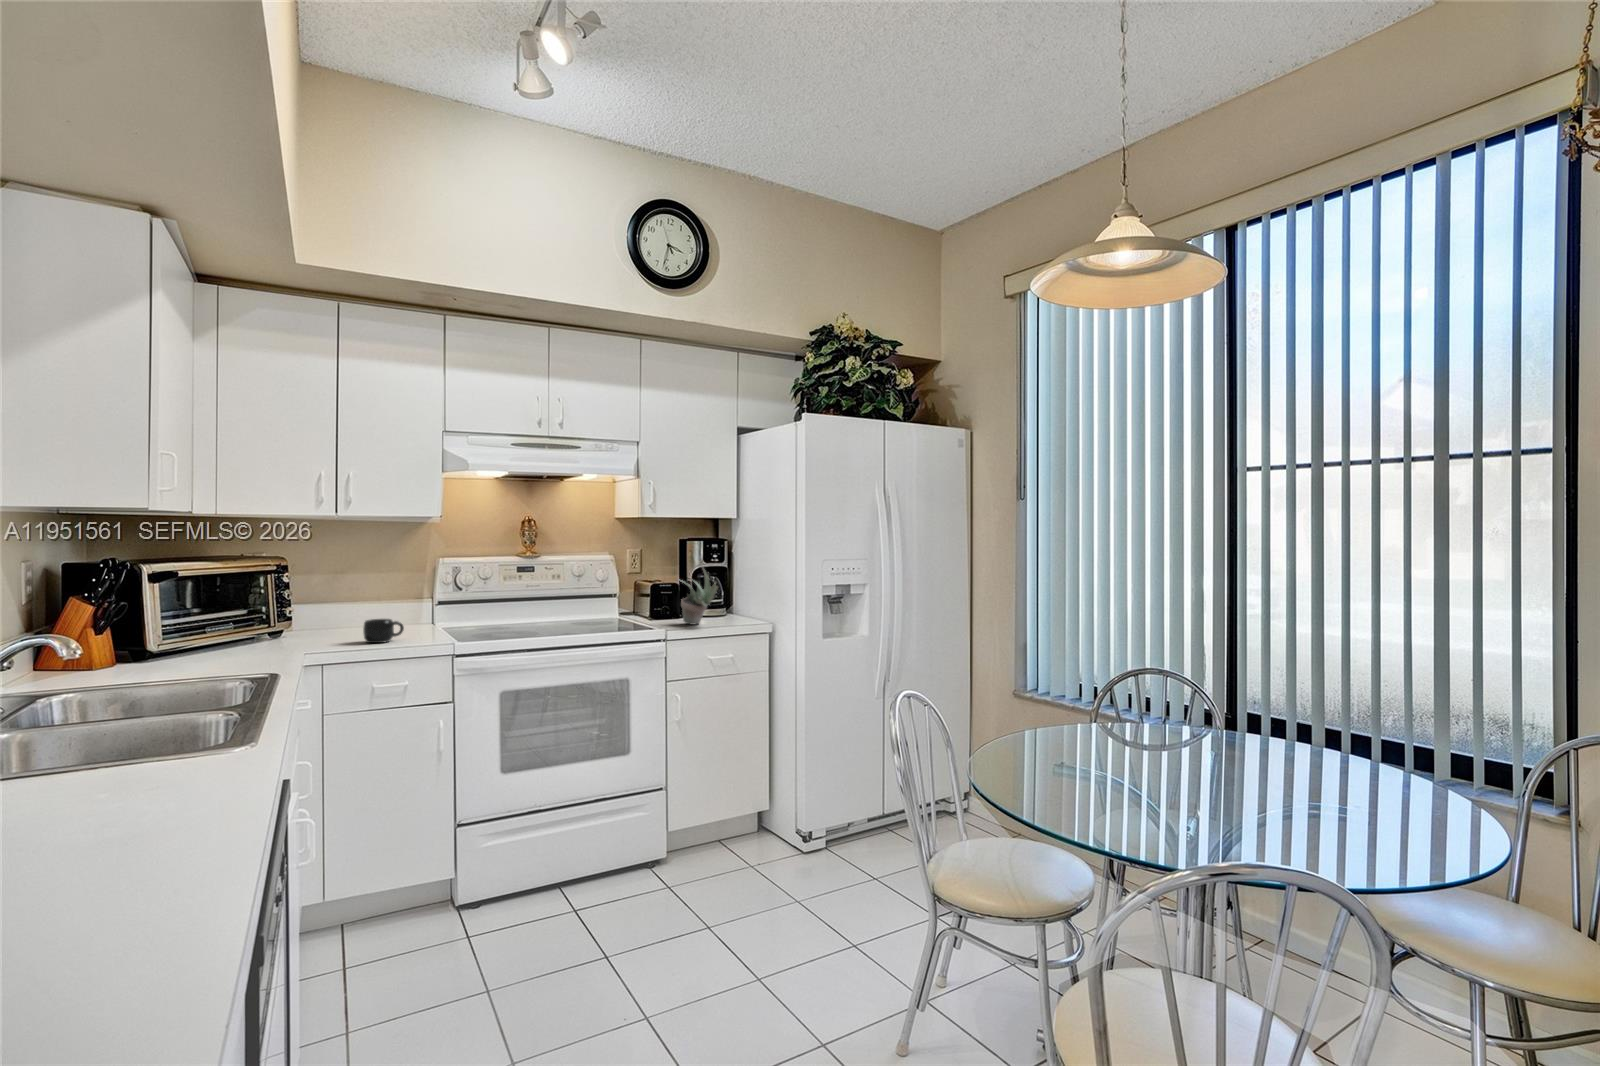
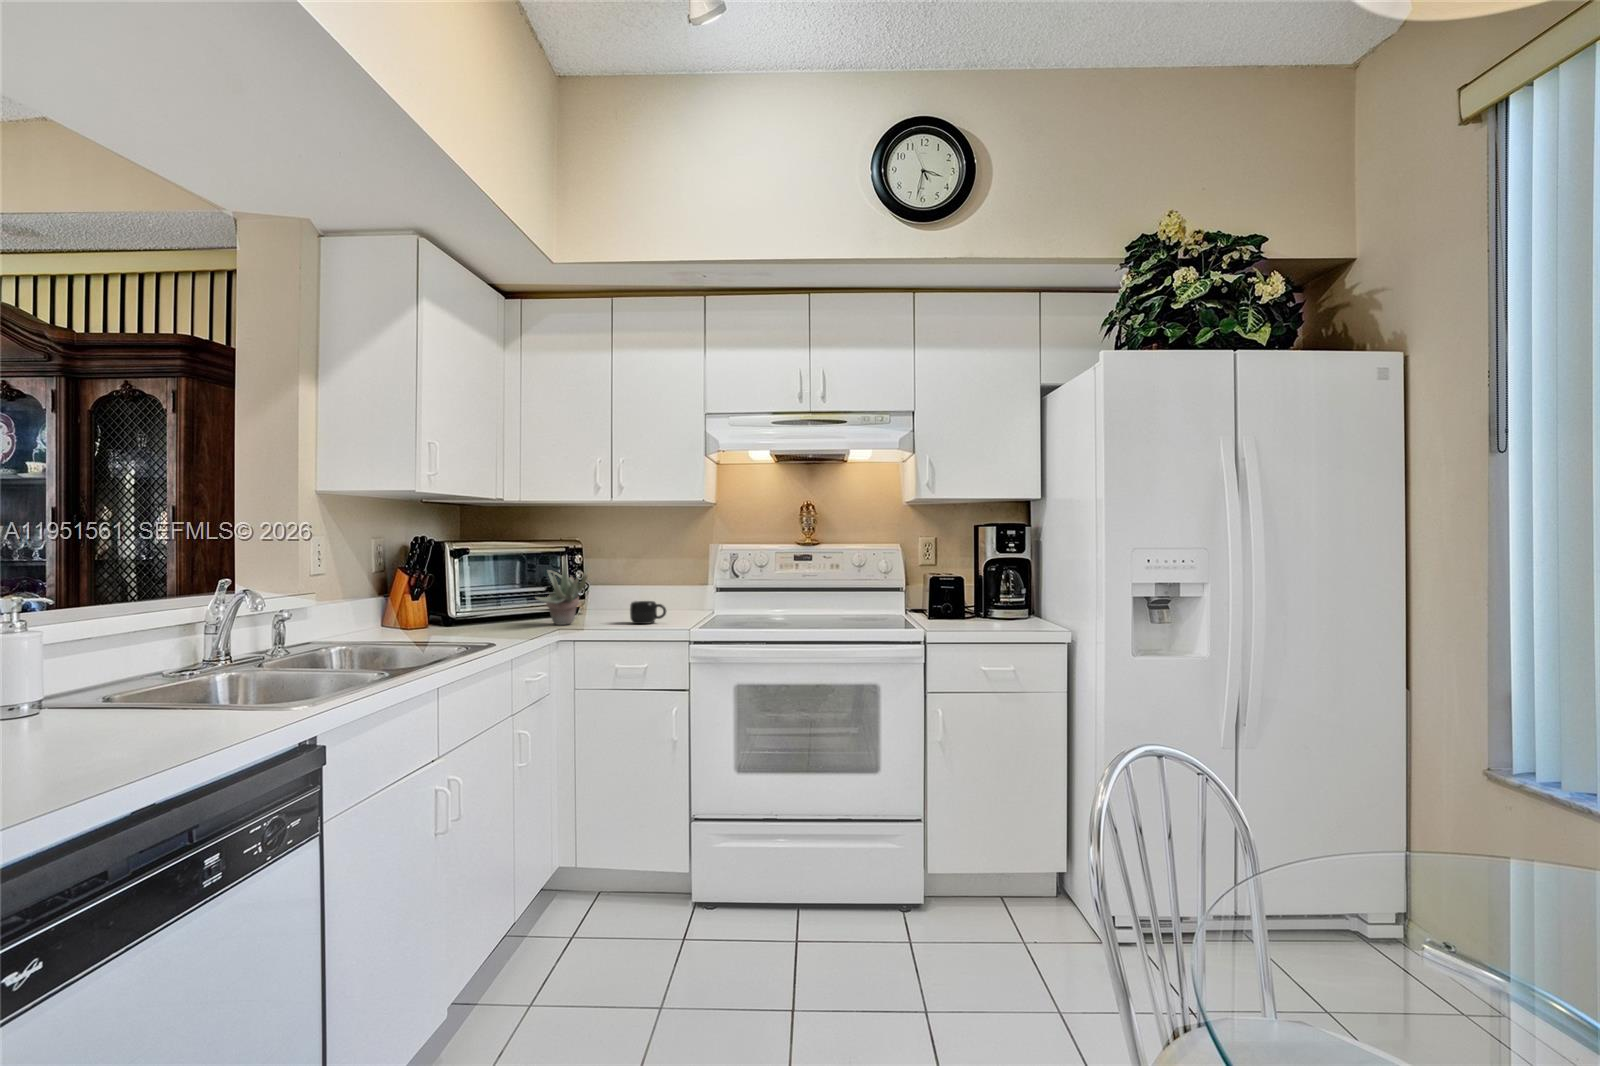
succulent plant: present [680,568,718,624] -> present [536,556,587,625]

